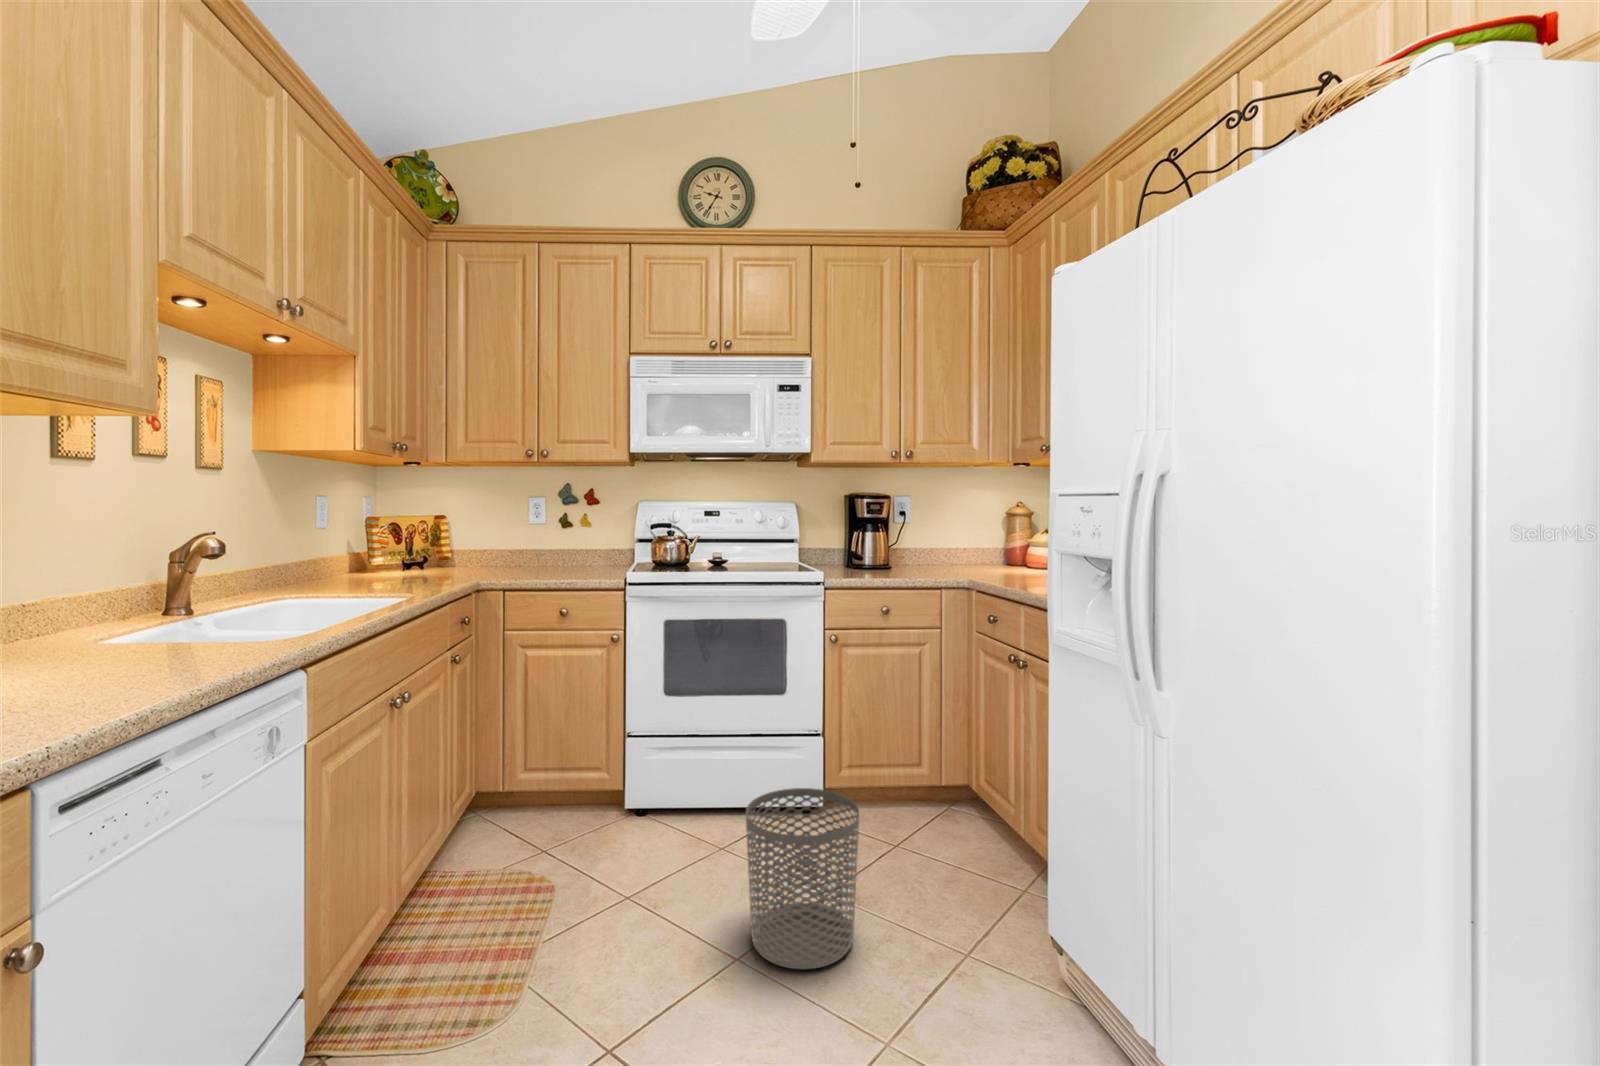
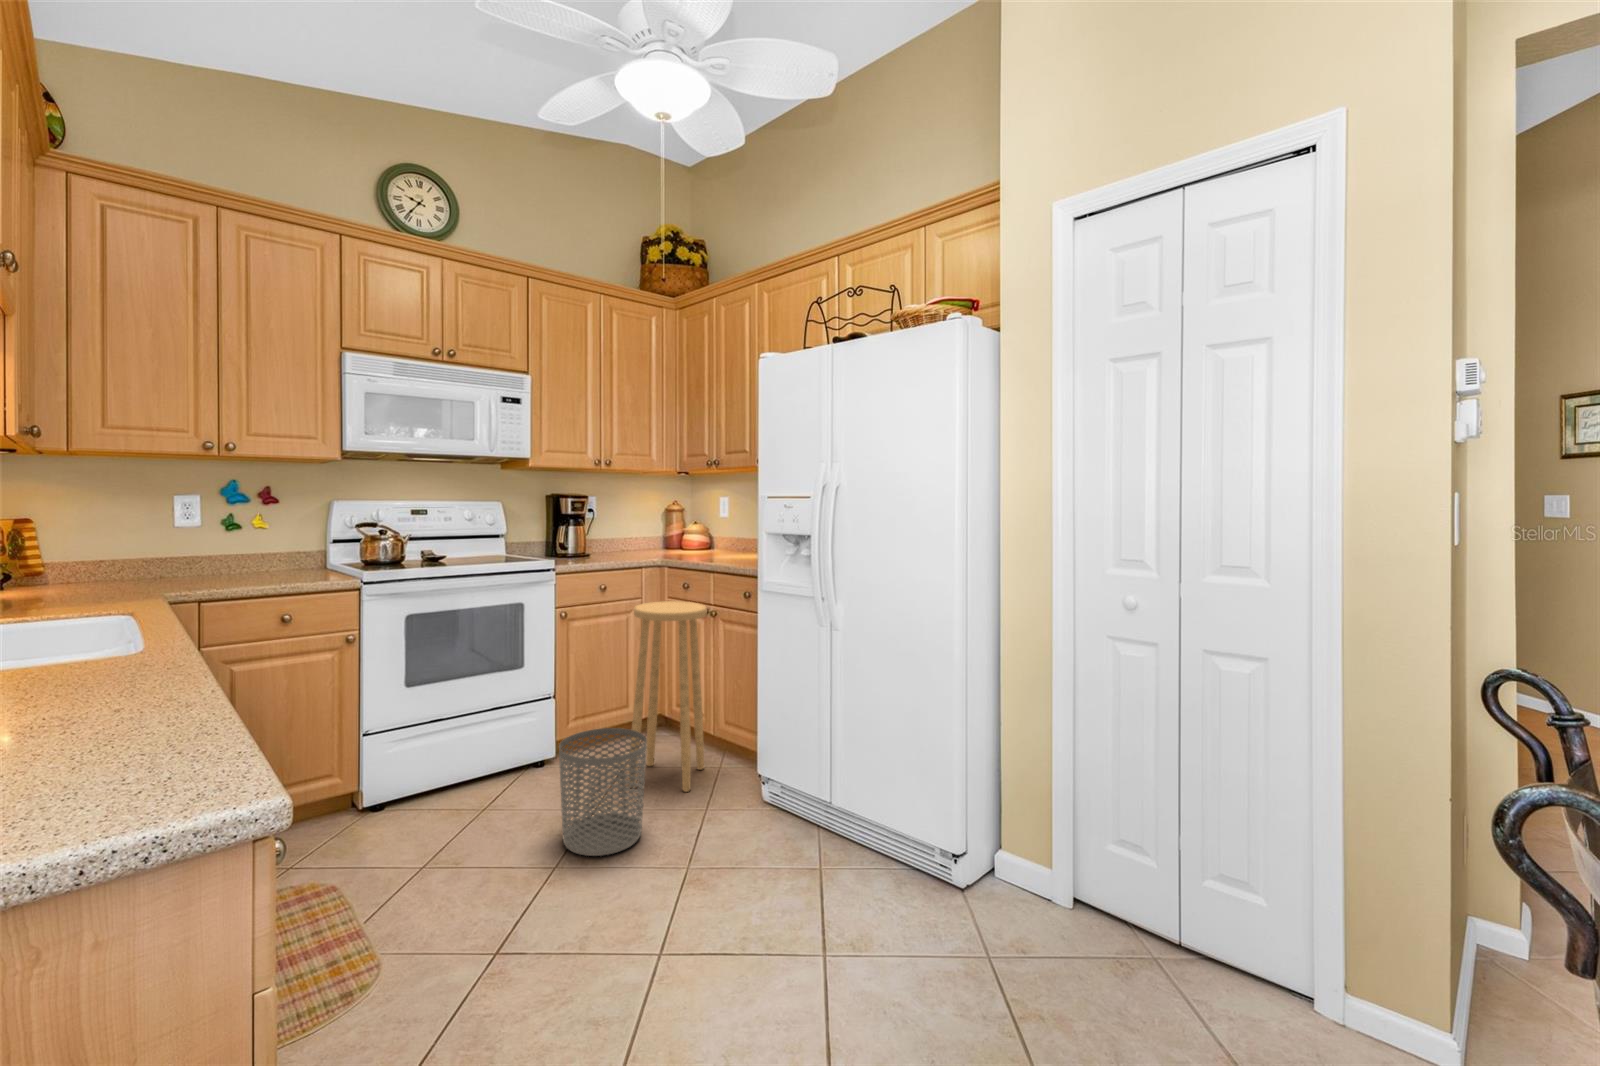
stool: none [880,628,995,904] -> present [628,601,707,792]

